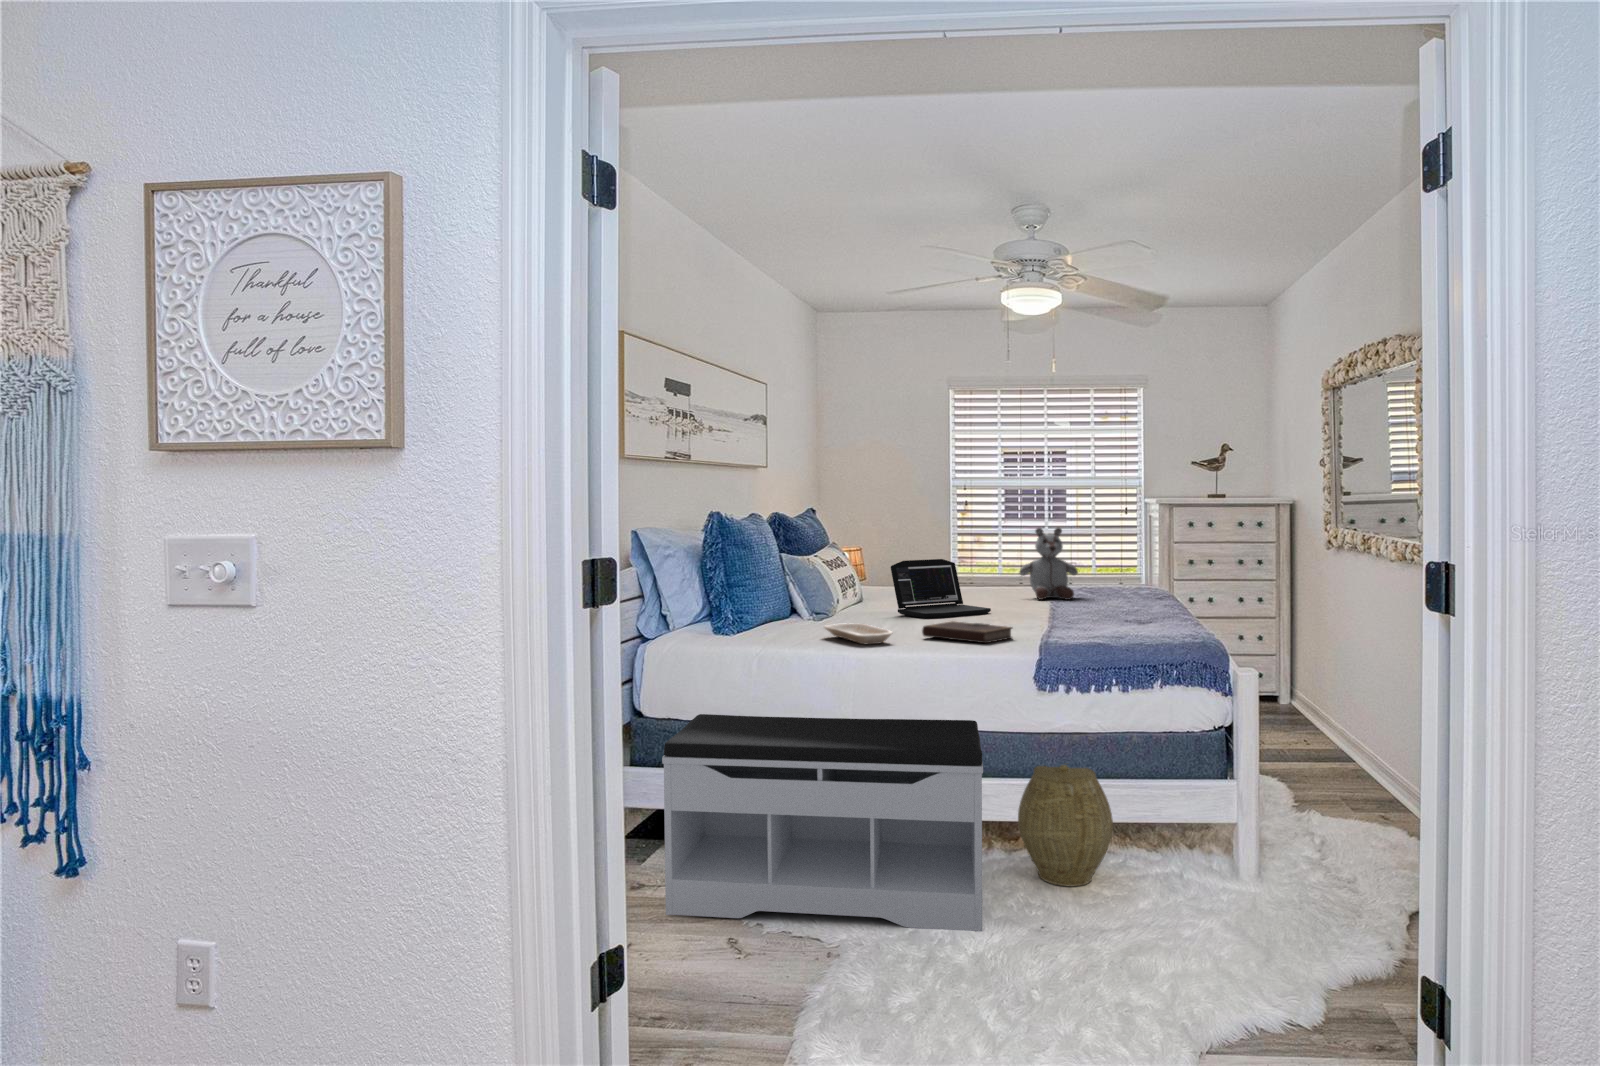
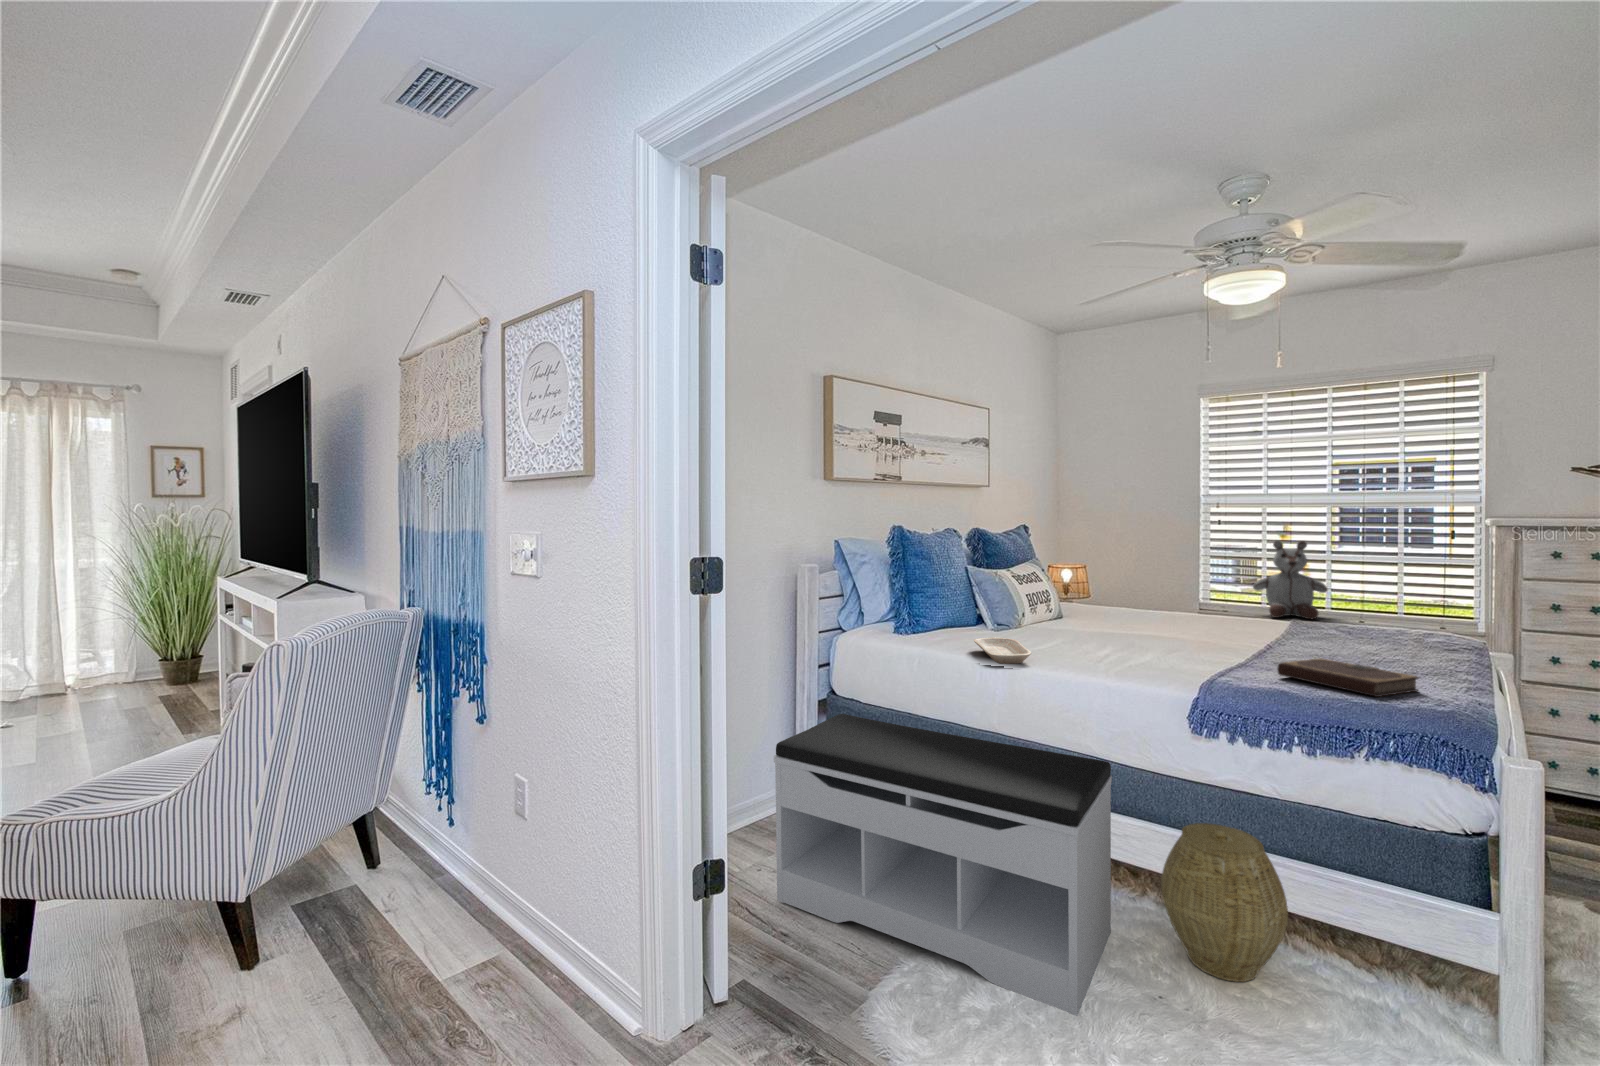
laptop: present [891,559,991,618] -> none [1083,573,1194,634]
notebook: present [922,621,1012,643] -> present [1277,658,1419,697]

